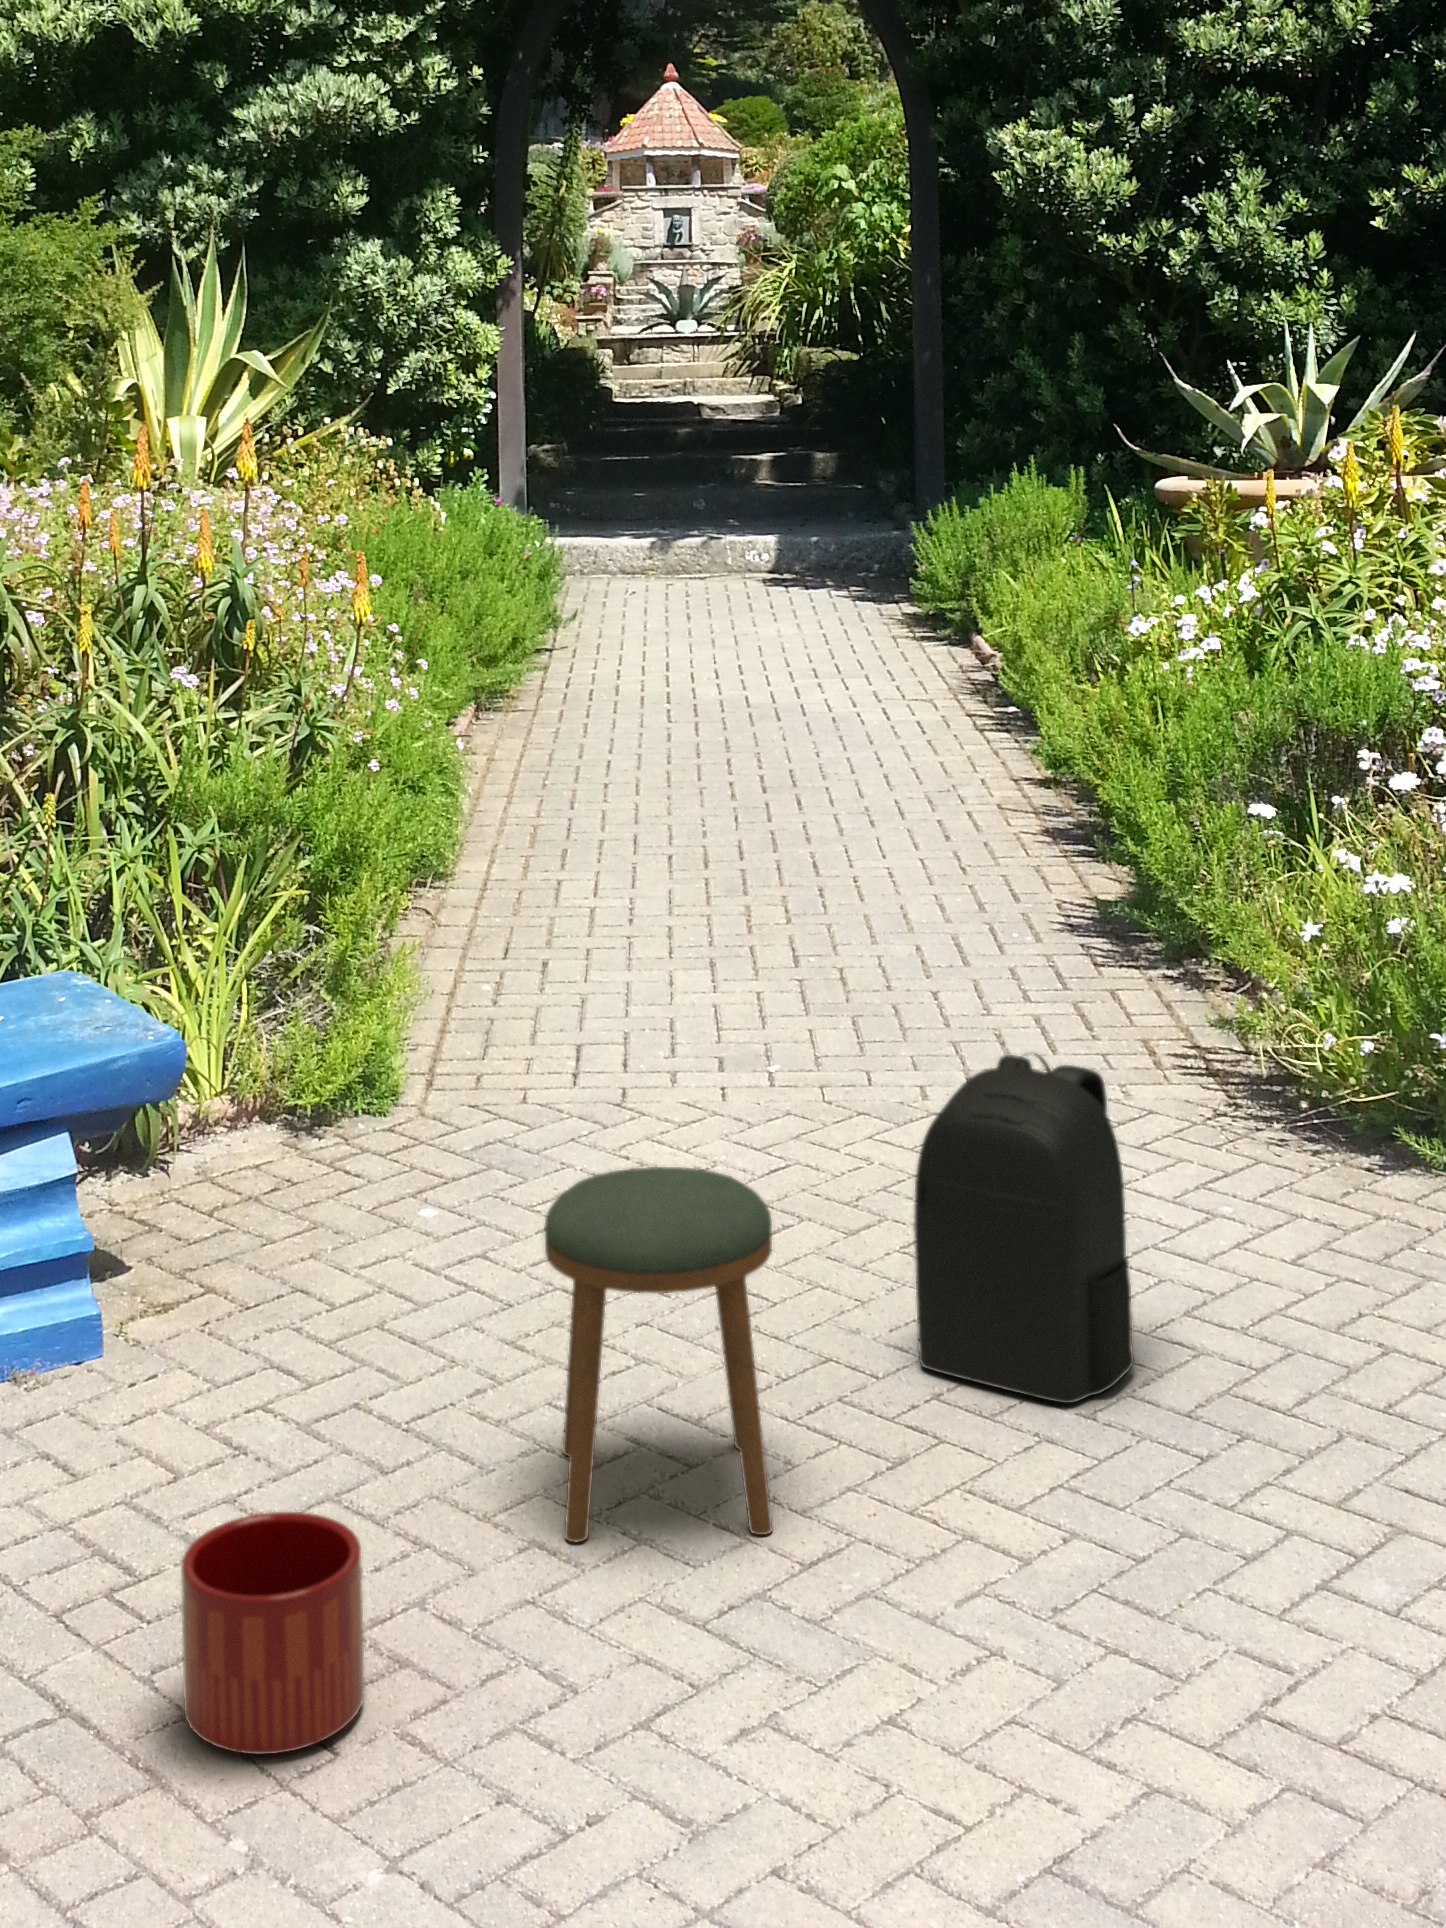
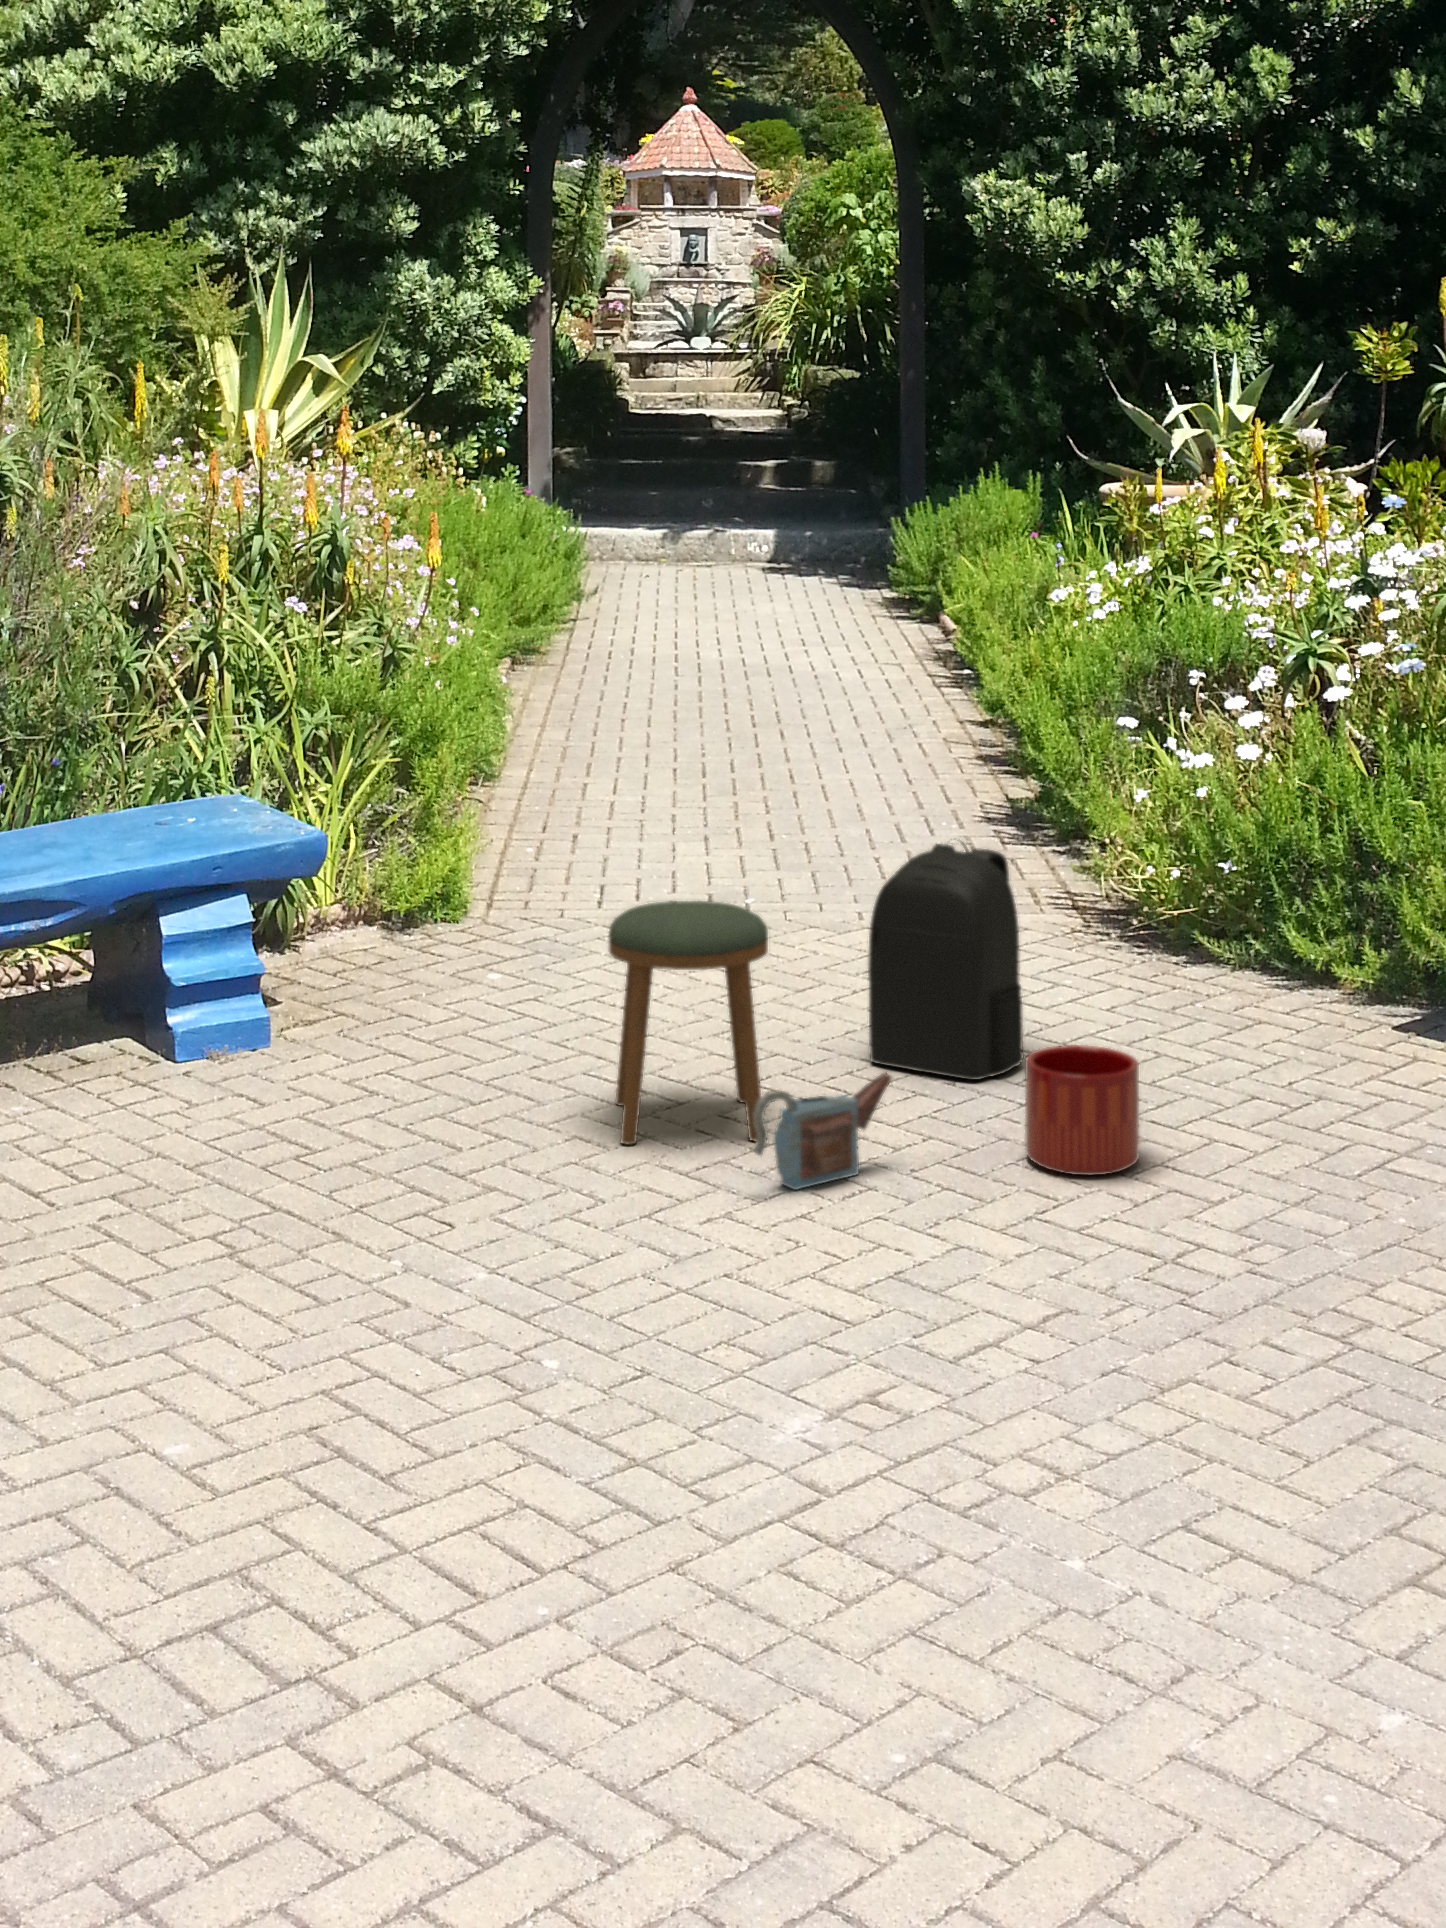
watering can: none [750,1449,957,1646] -> present [753,1073,892,1190]
planter: present [181,1512,365,1754] -> present [1025,1045,1139,1175]

